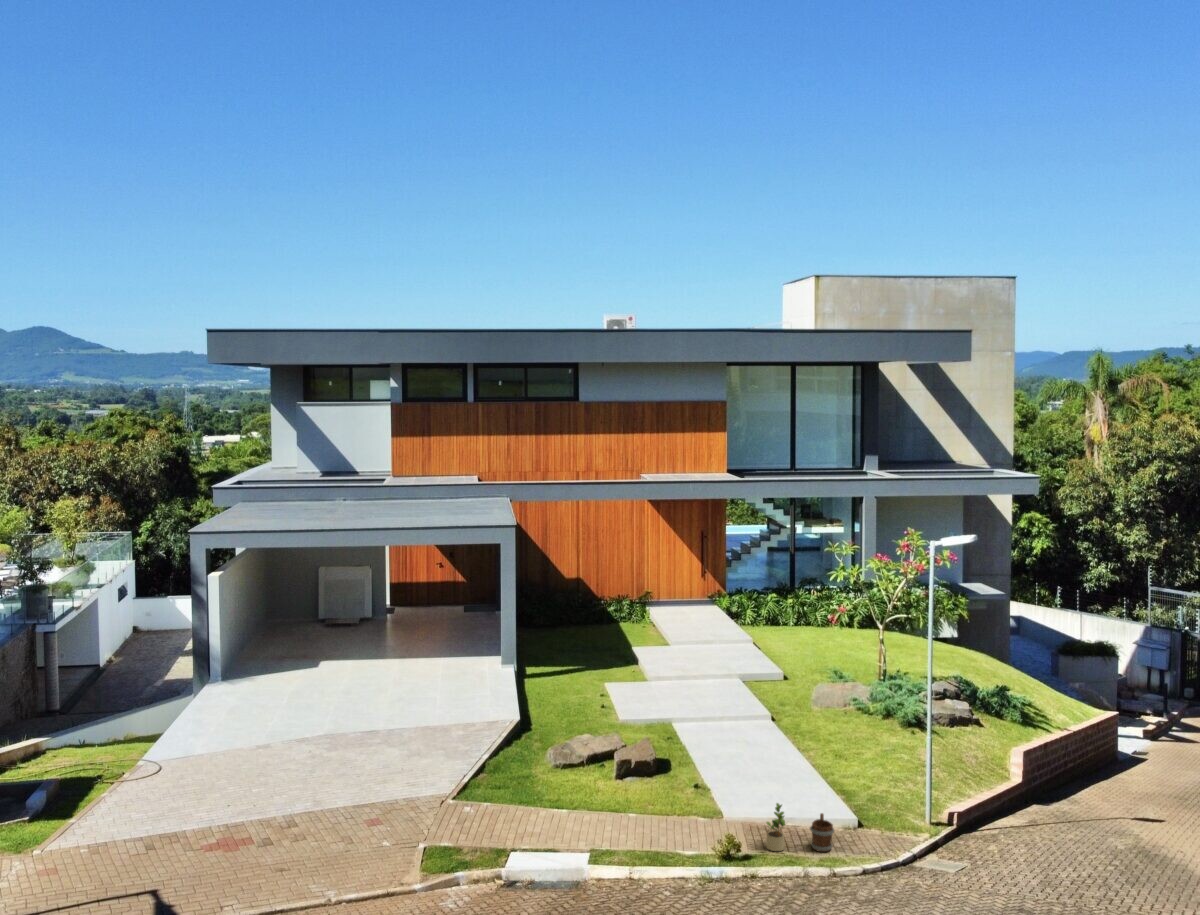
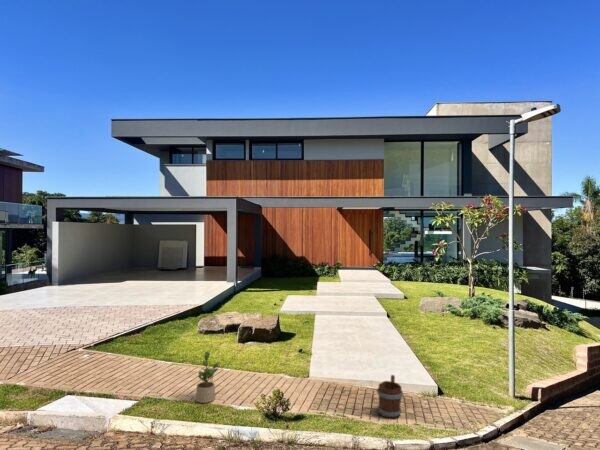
potted plant: present [766,803,785,851] -> present [196,352,220,403]

